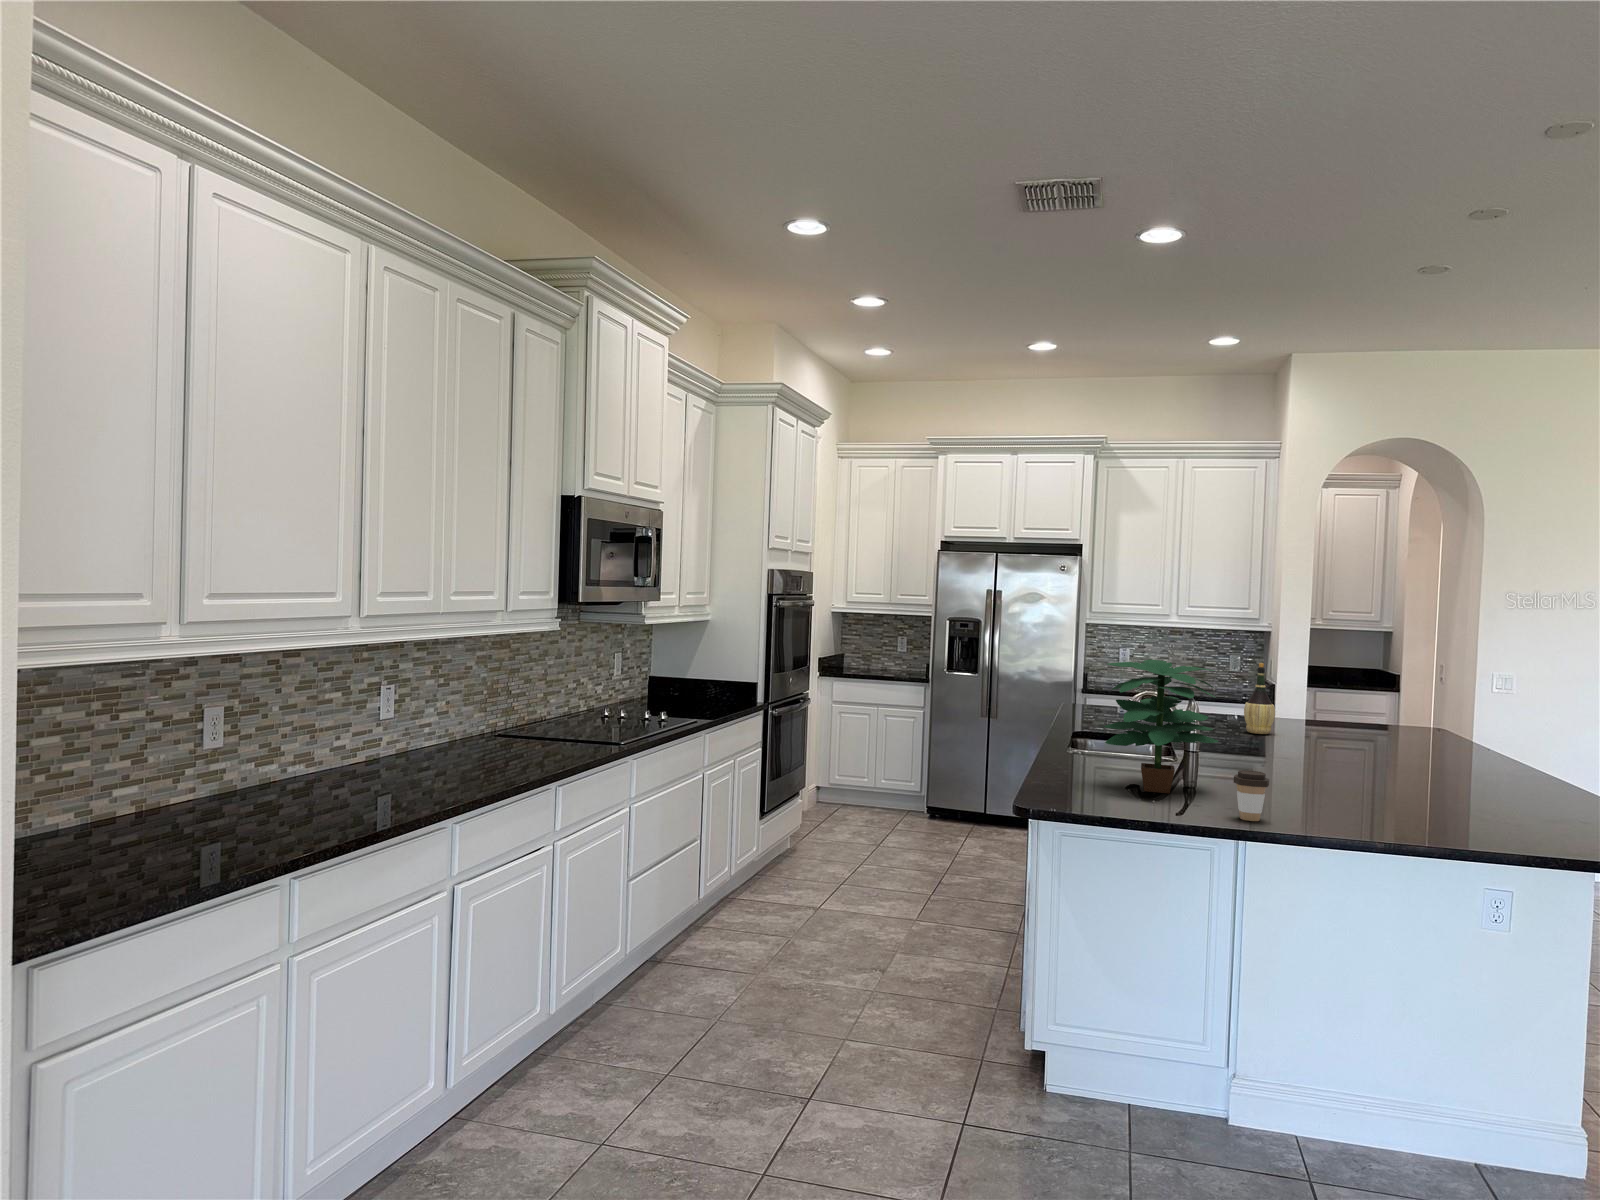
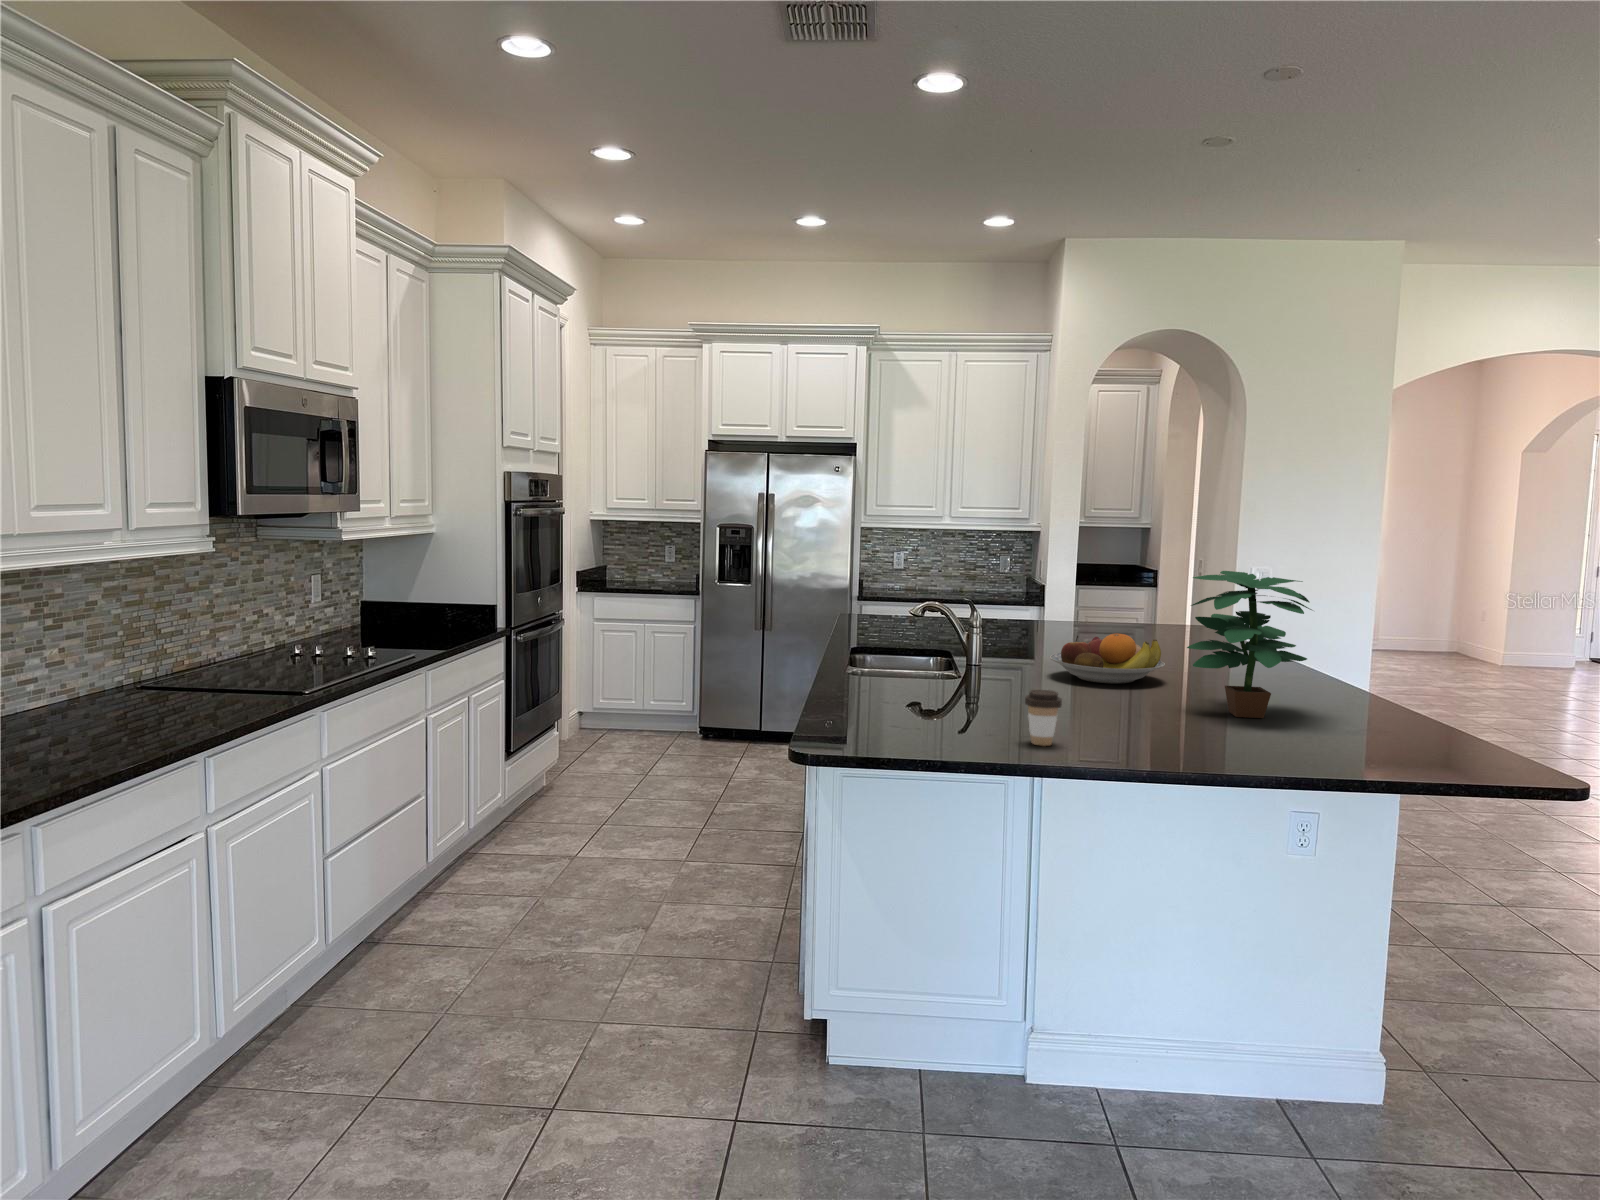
potted plant: present [1104,660,1219,793] -> present [1187,571,1312,718]
wine bottle: present [1244,663,1275,734] -> none [1024,565,1054,640]
fruit bowl: none [1266,728,1383,775] -> present [1050,634,1165,684]

